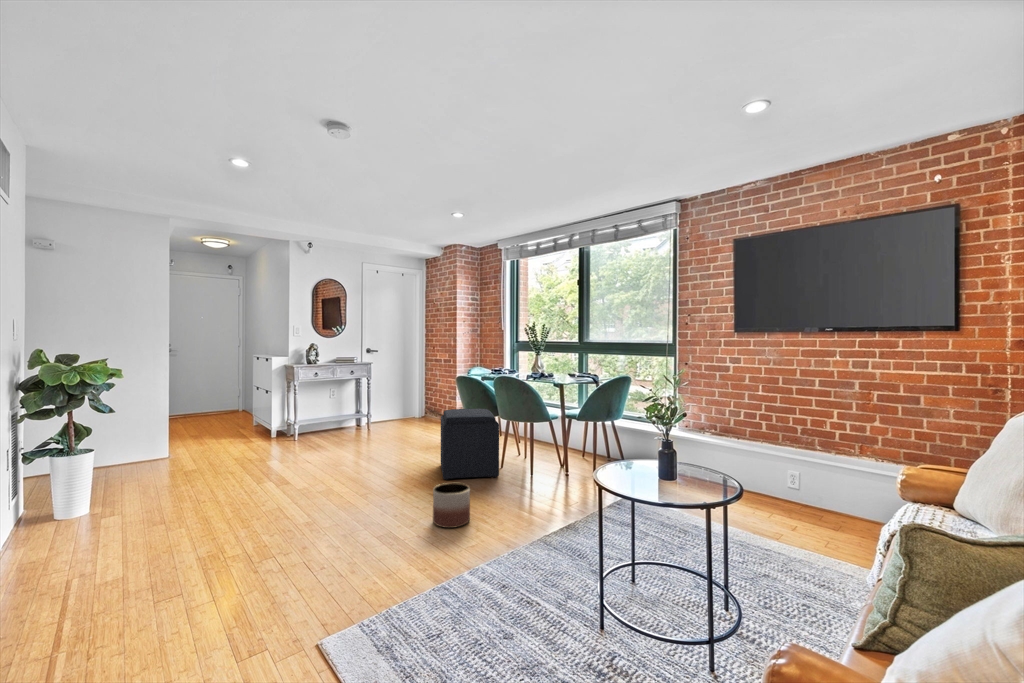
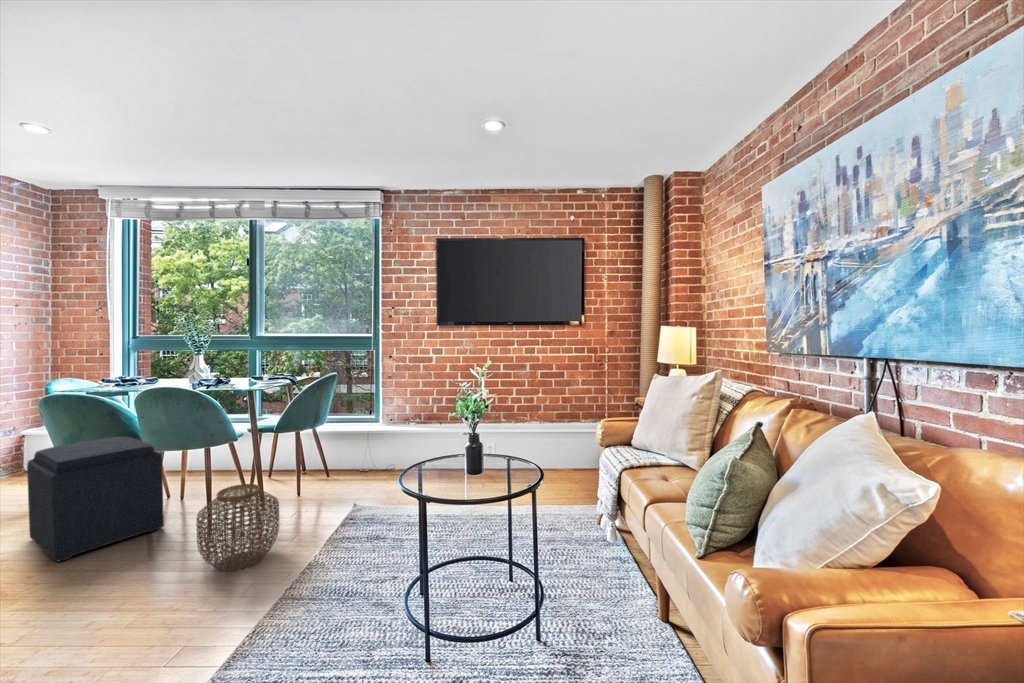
woven basket: none [499,453,552,516] -> present [196,484,279,571]
planter: present [433,483,470,528] -> none [81,558,158,640]

